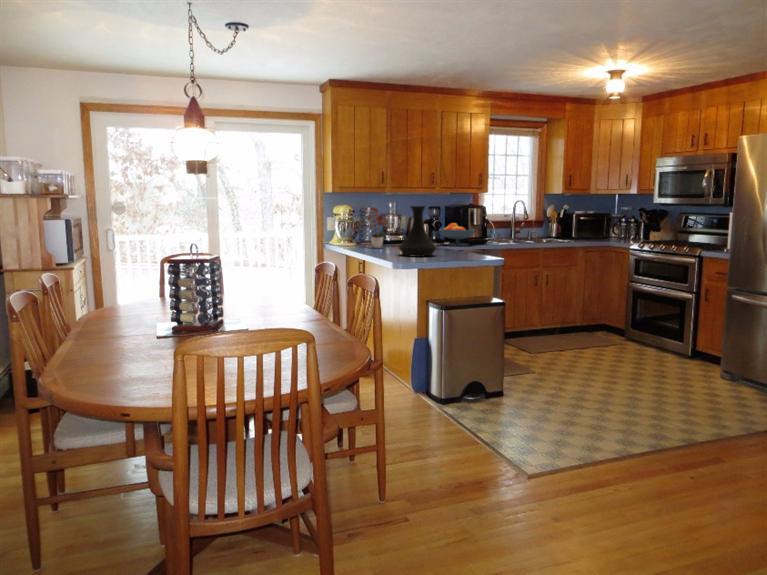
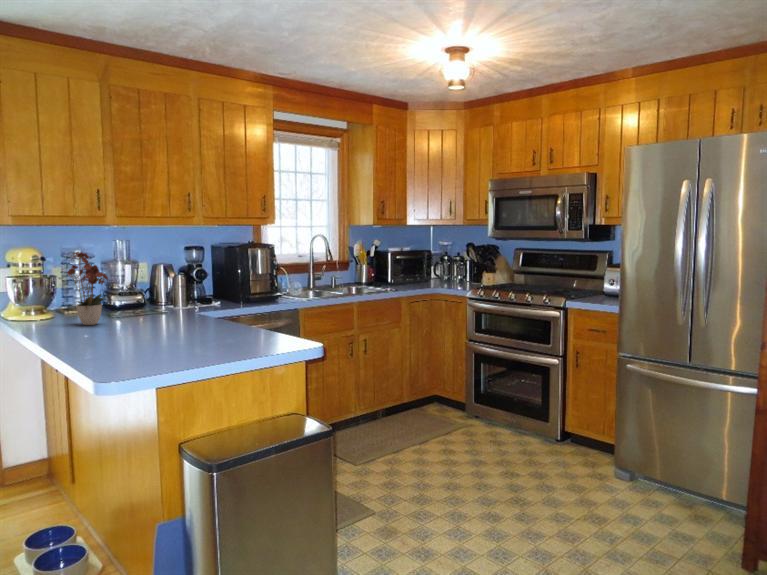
vase: present [399,206,436,257] -> none [127,251,203,349]
fruit bowl: present [441,223,475,246] -> none [206,271,262,308]

